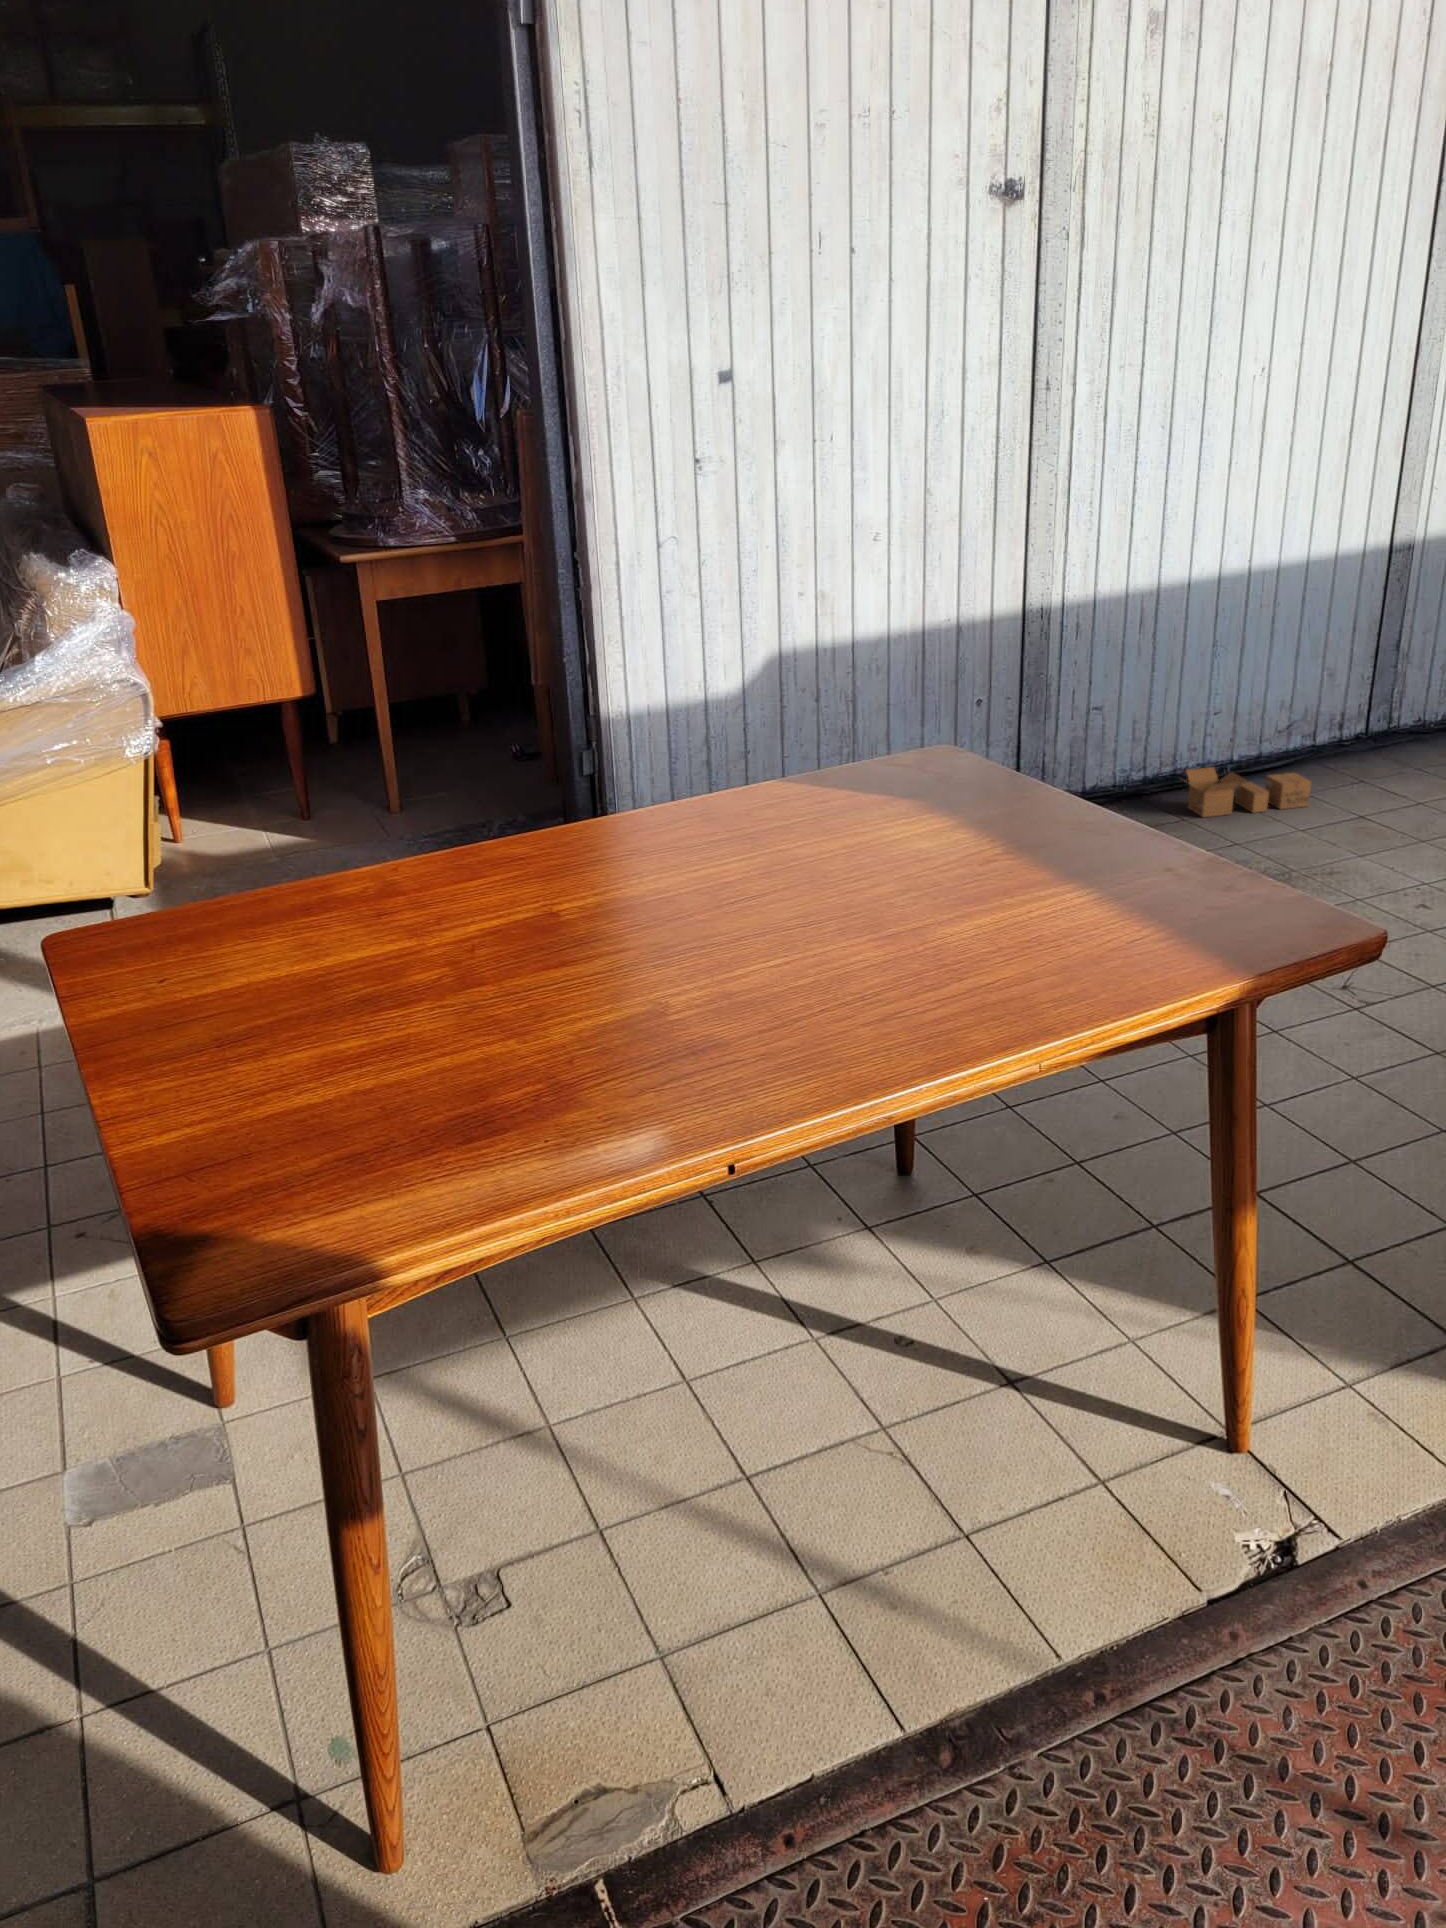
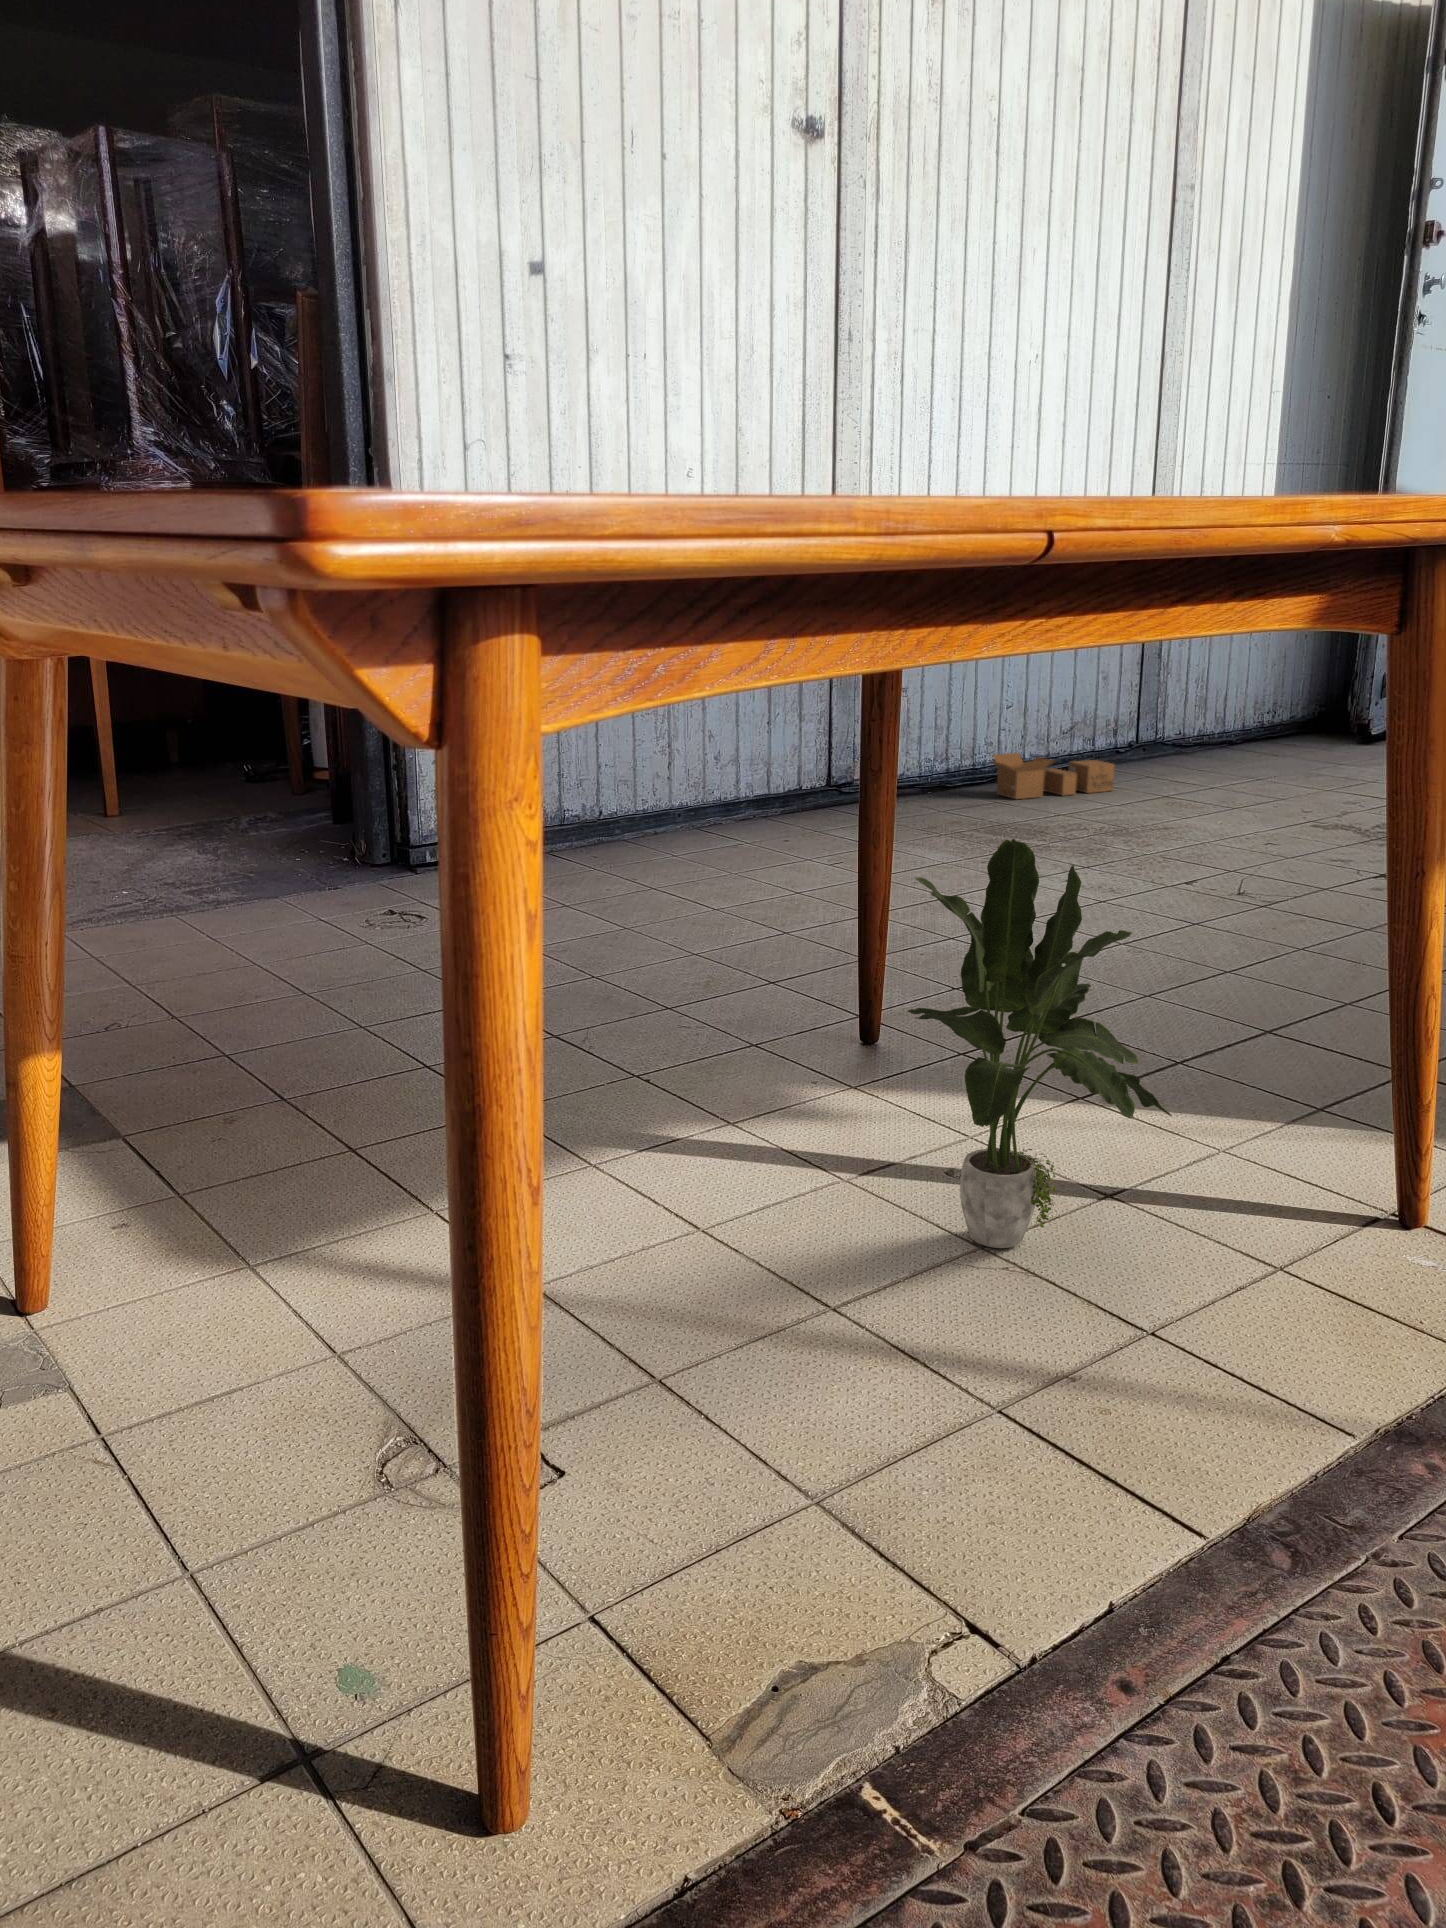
potted plant: none [802,1141,1017,1431] -> present [908,839,1172,1248]

